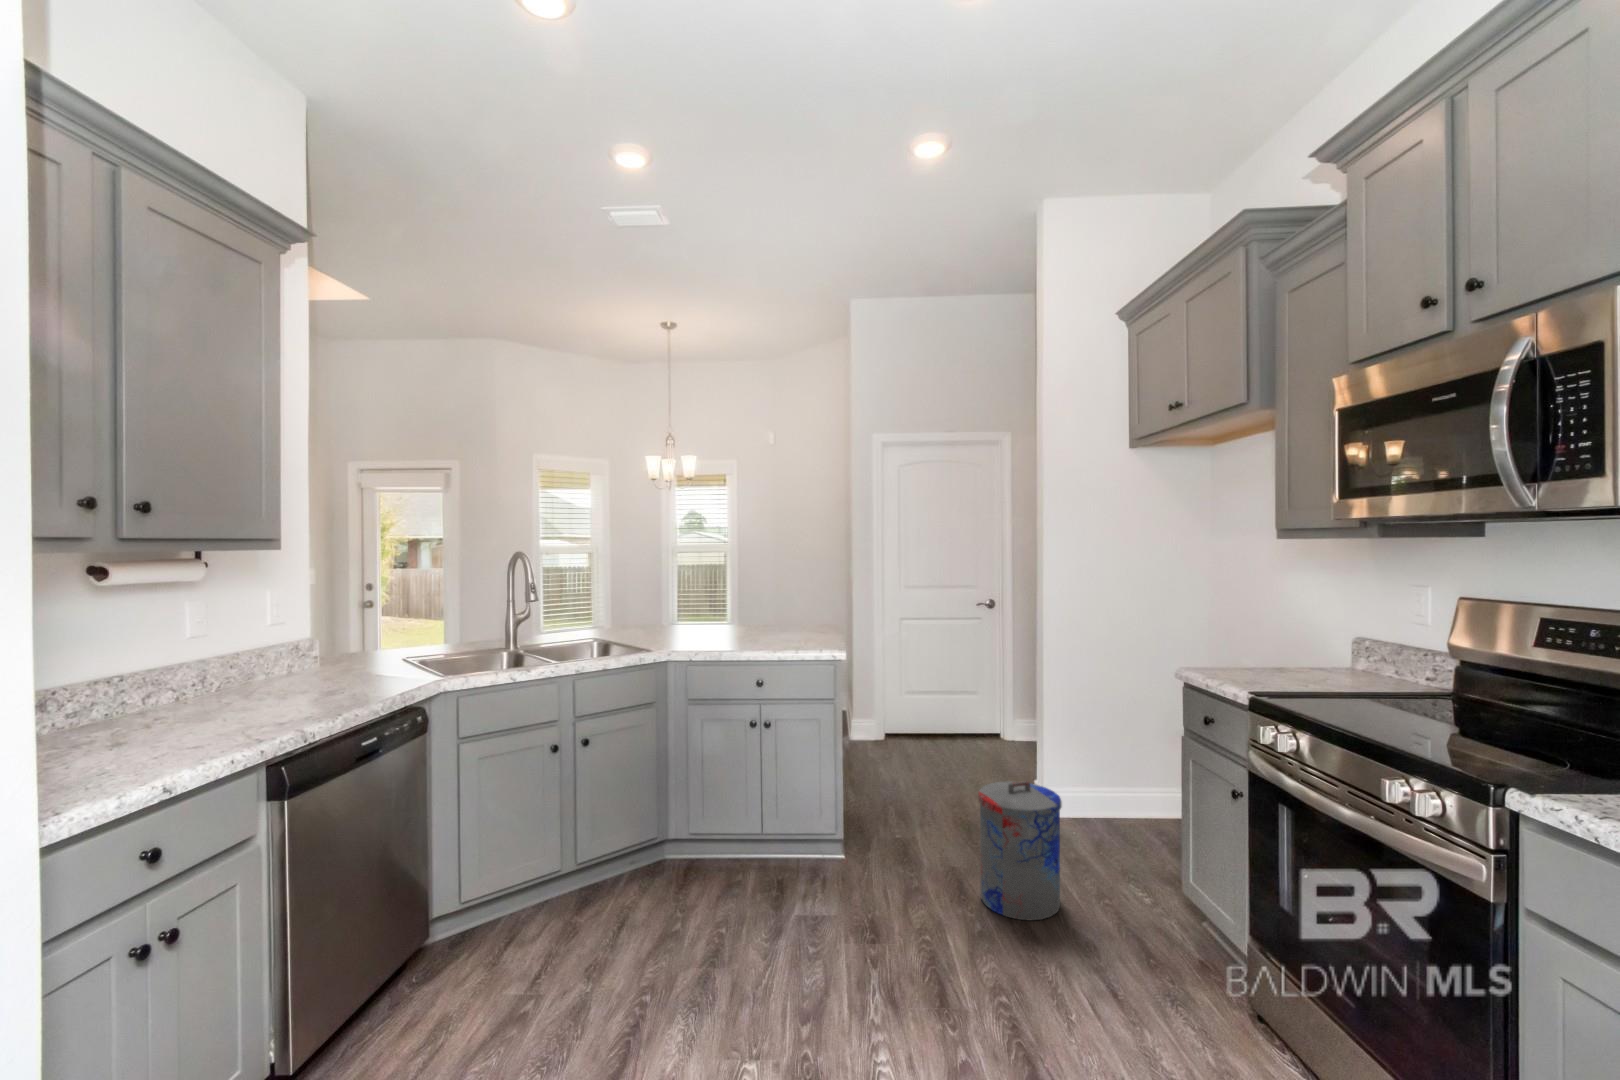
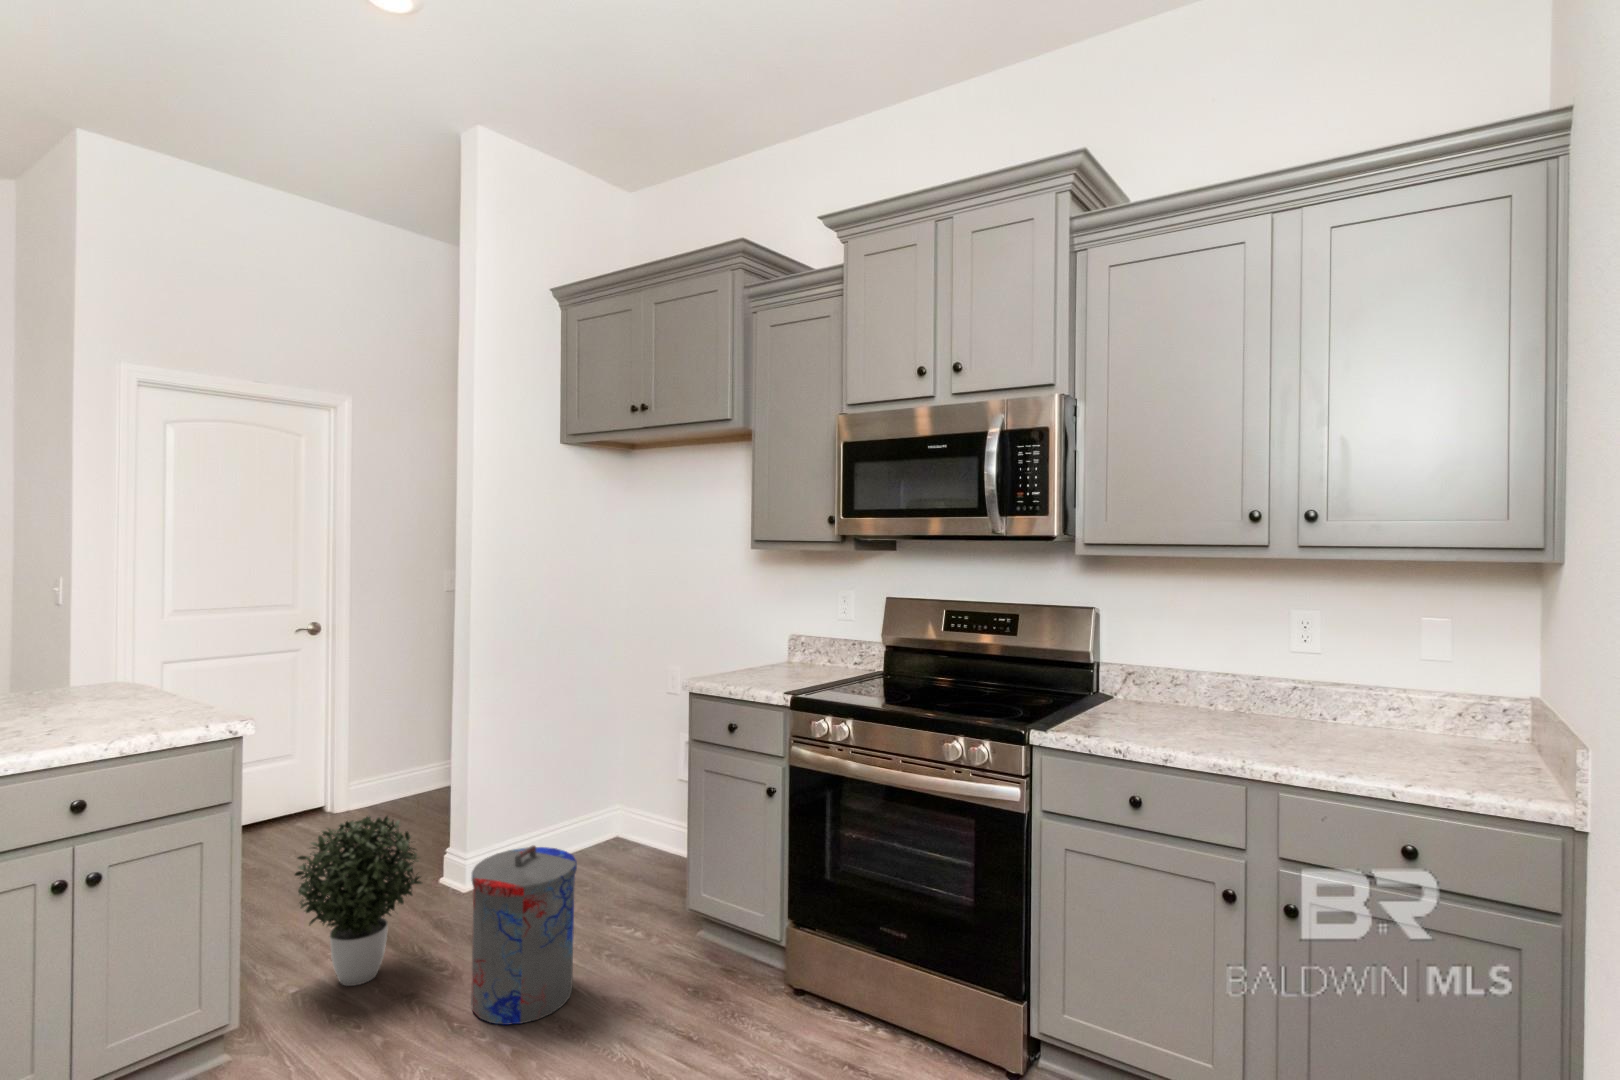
potted plant: none [901,730,977,848] -> present [295,816,422,986]

